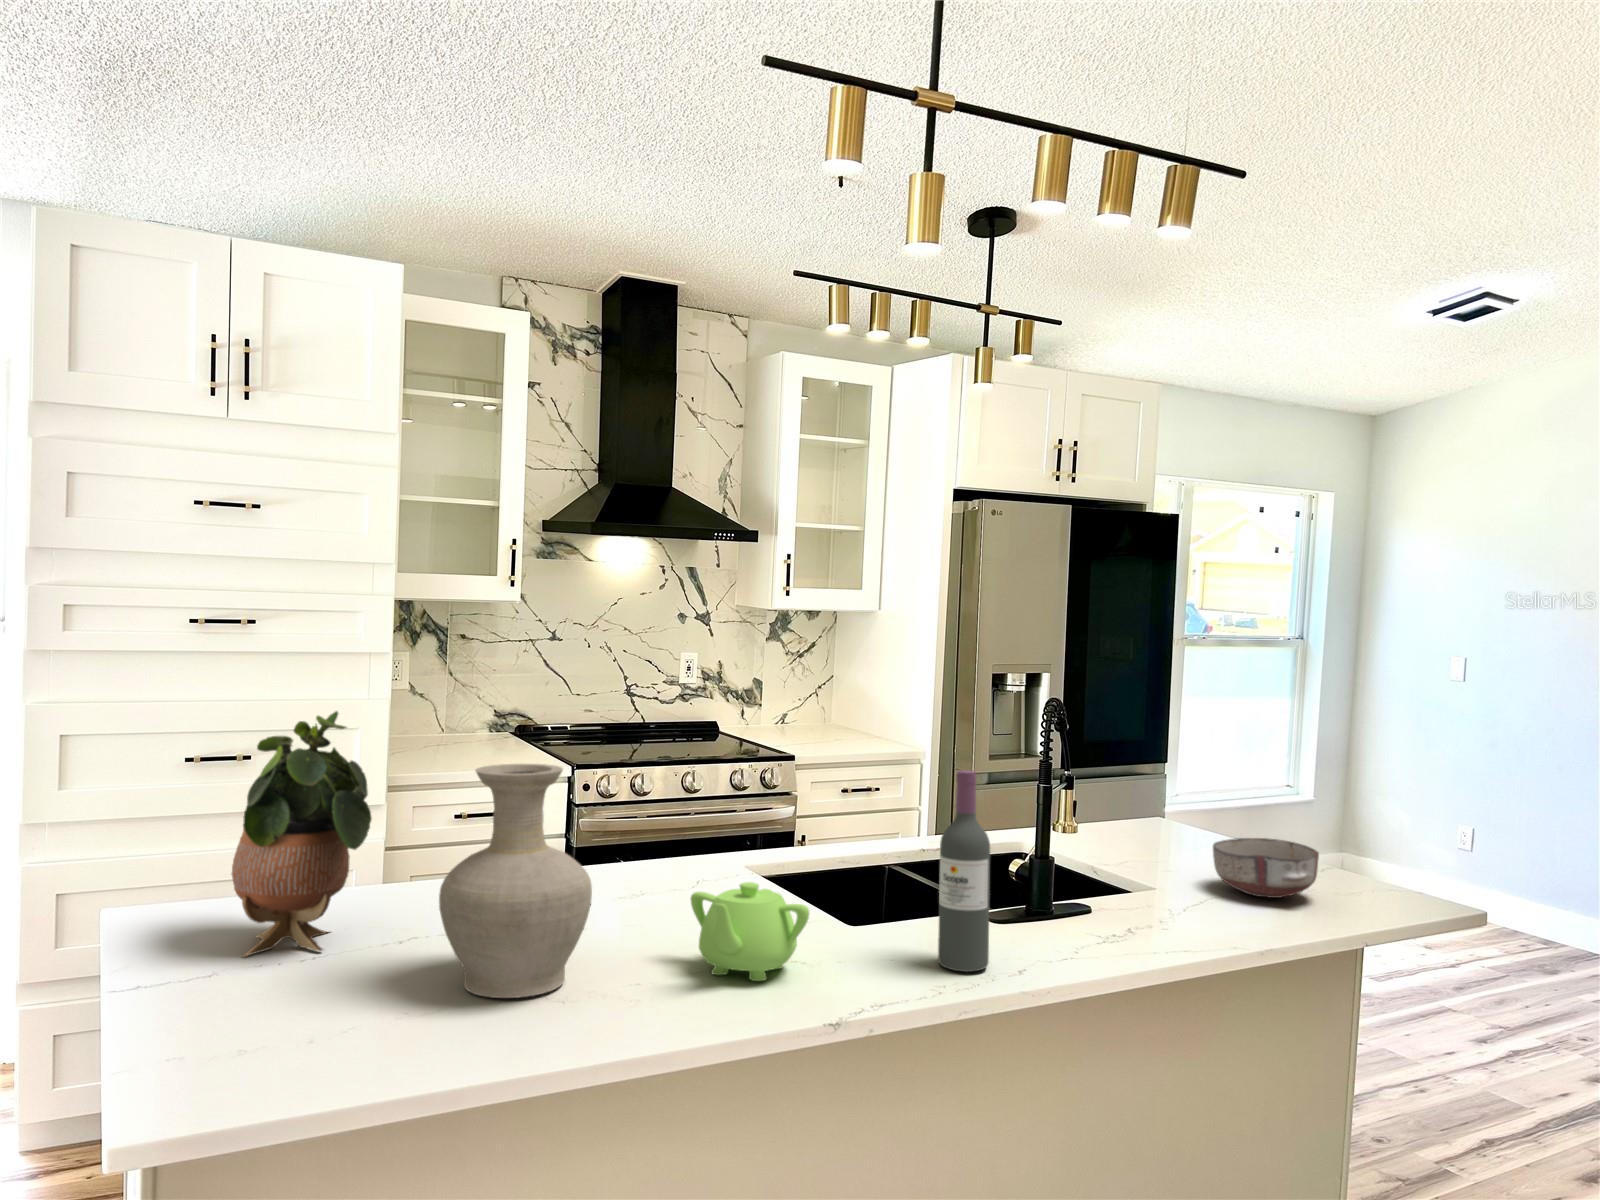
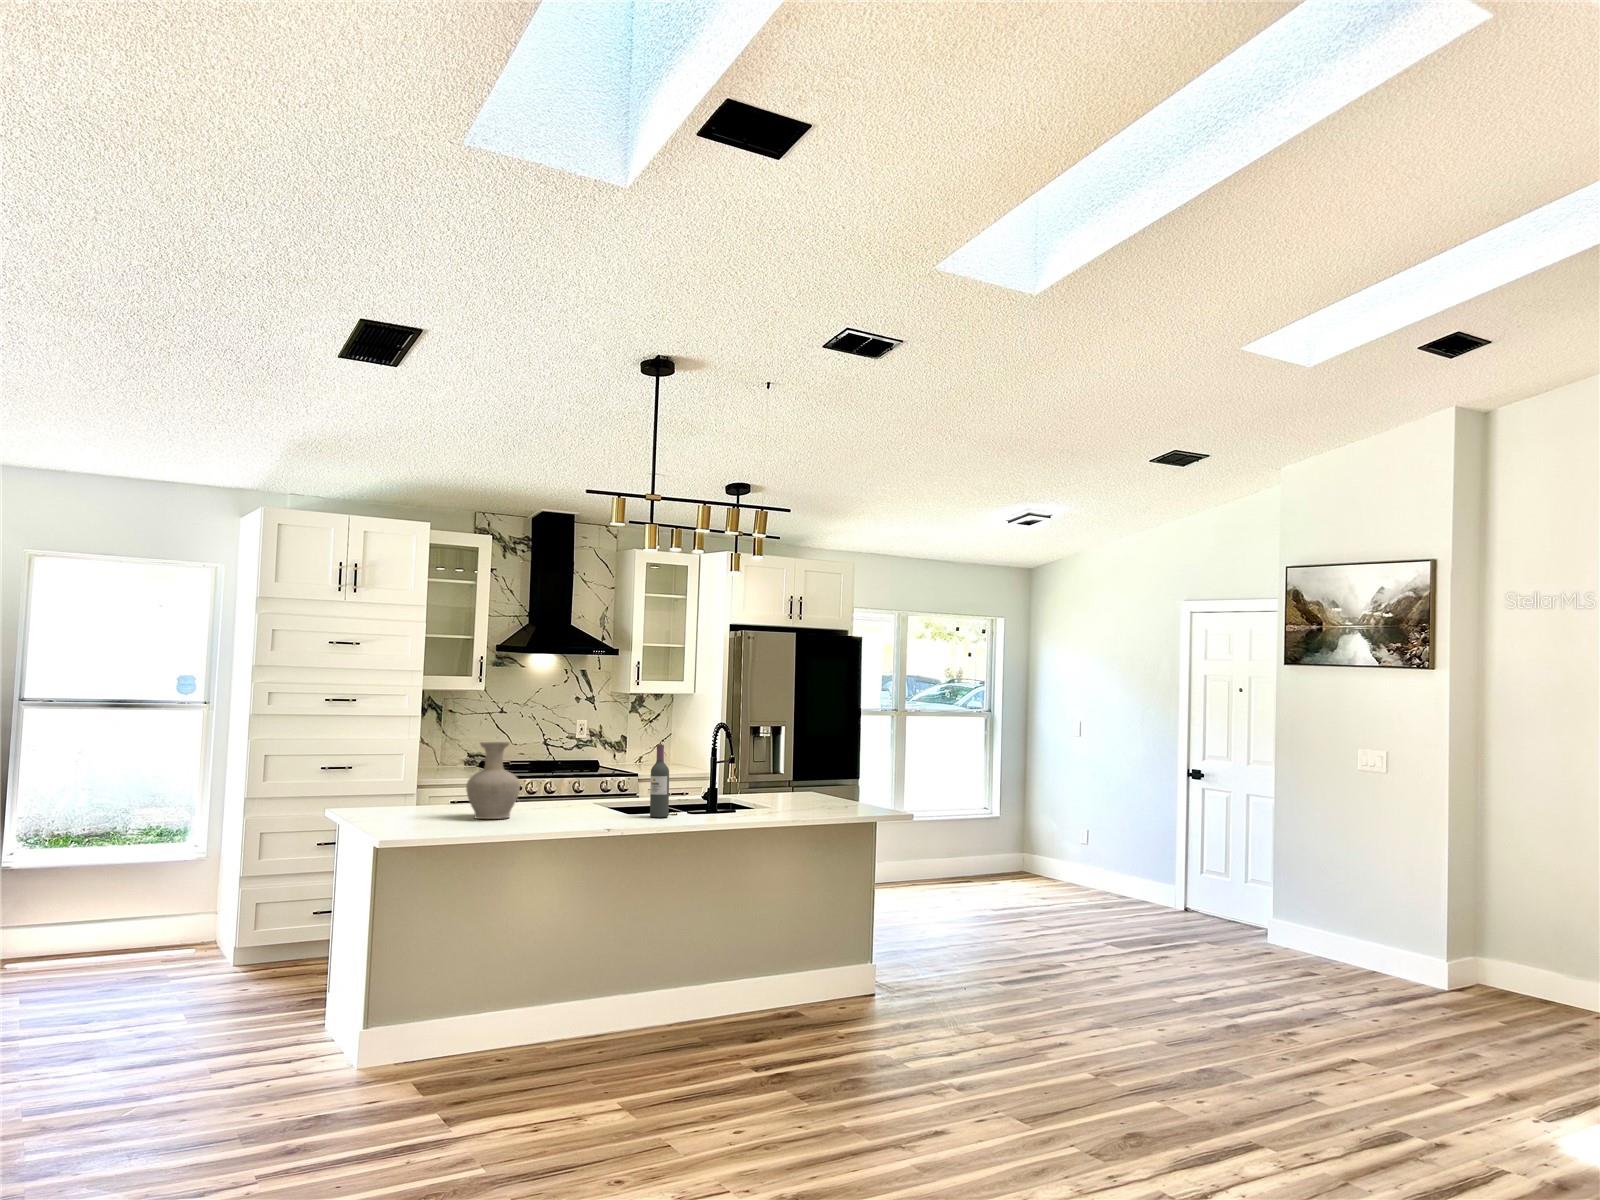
potted plant: present [232,711,372,956] -> none [387,726,439,813]
ceramic bowl: present [1213,838,1319,898] -> none [791,785,832,807]
teapot: present [691,882,810,981] -> none [557,785,599,818]

